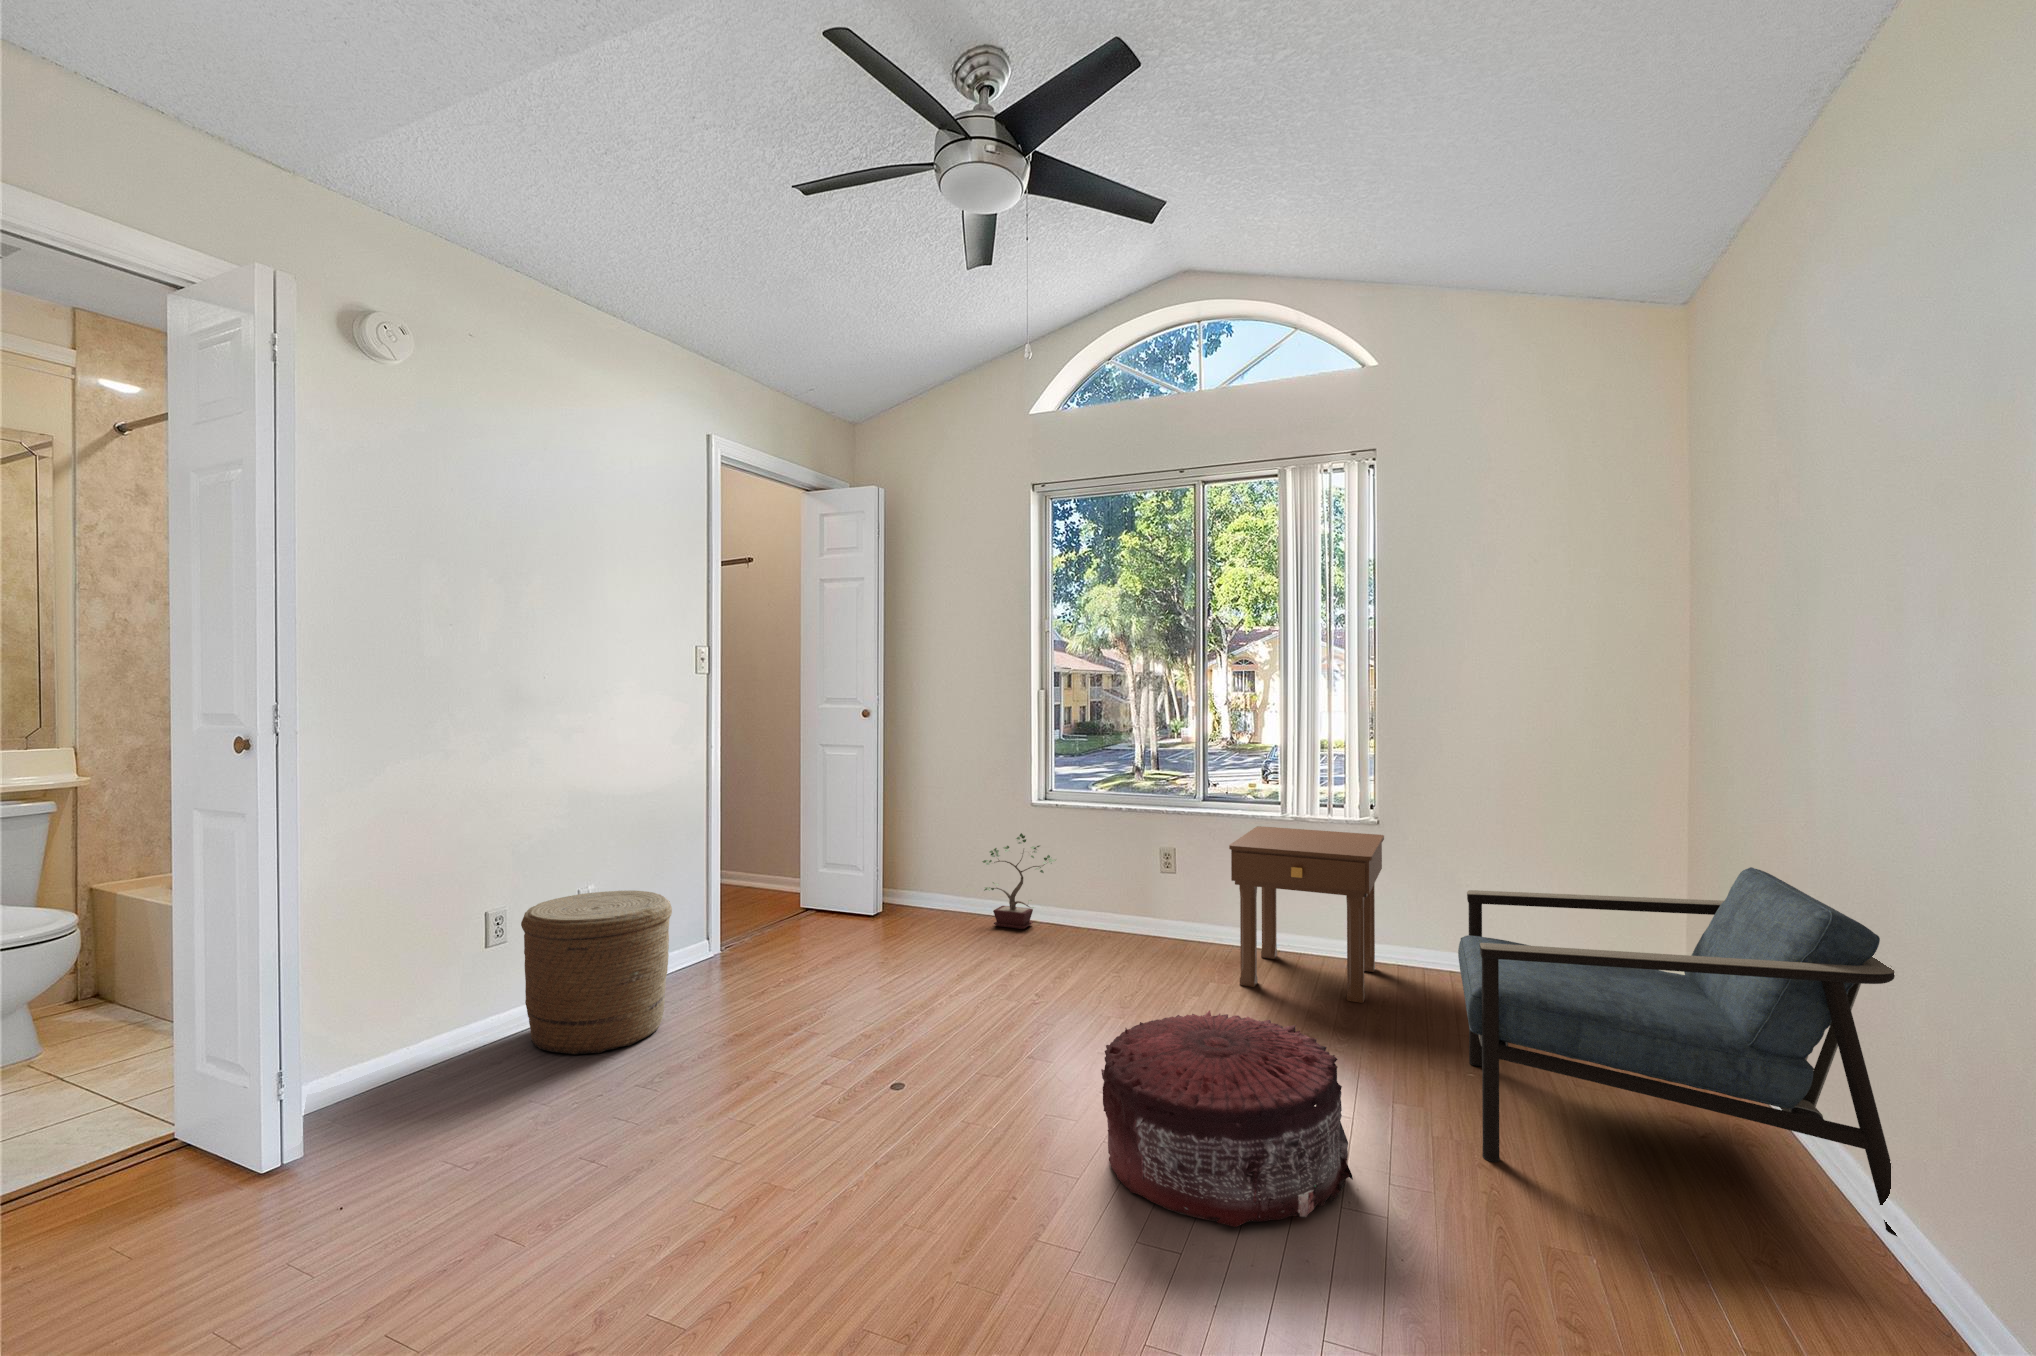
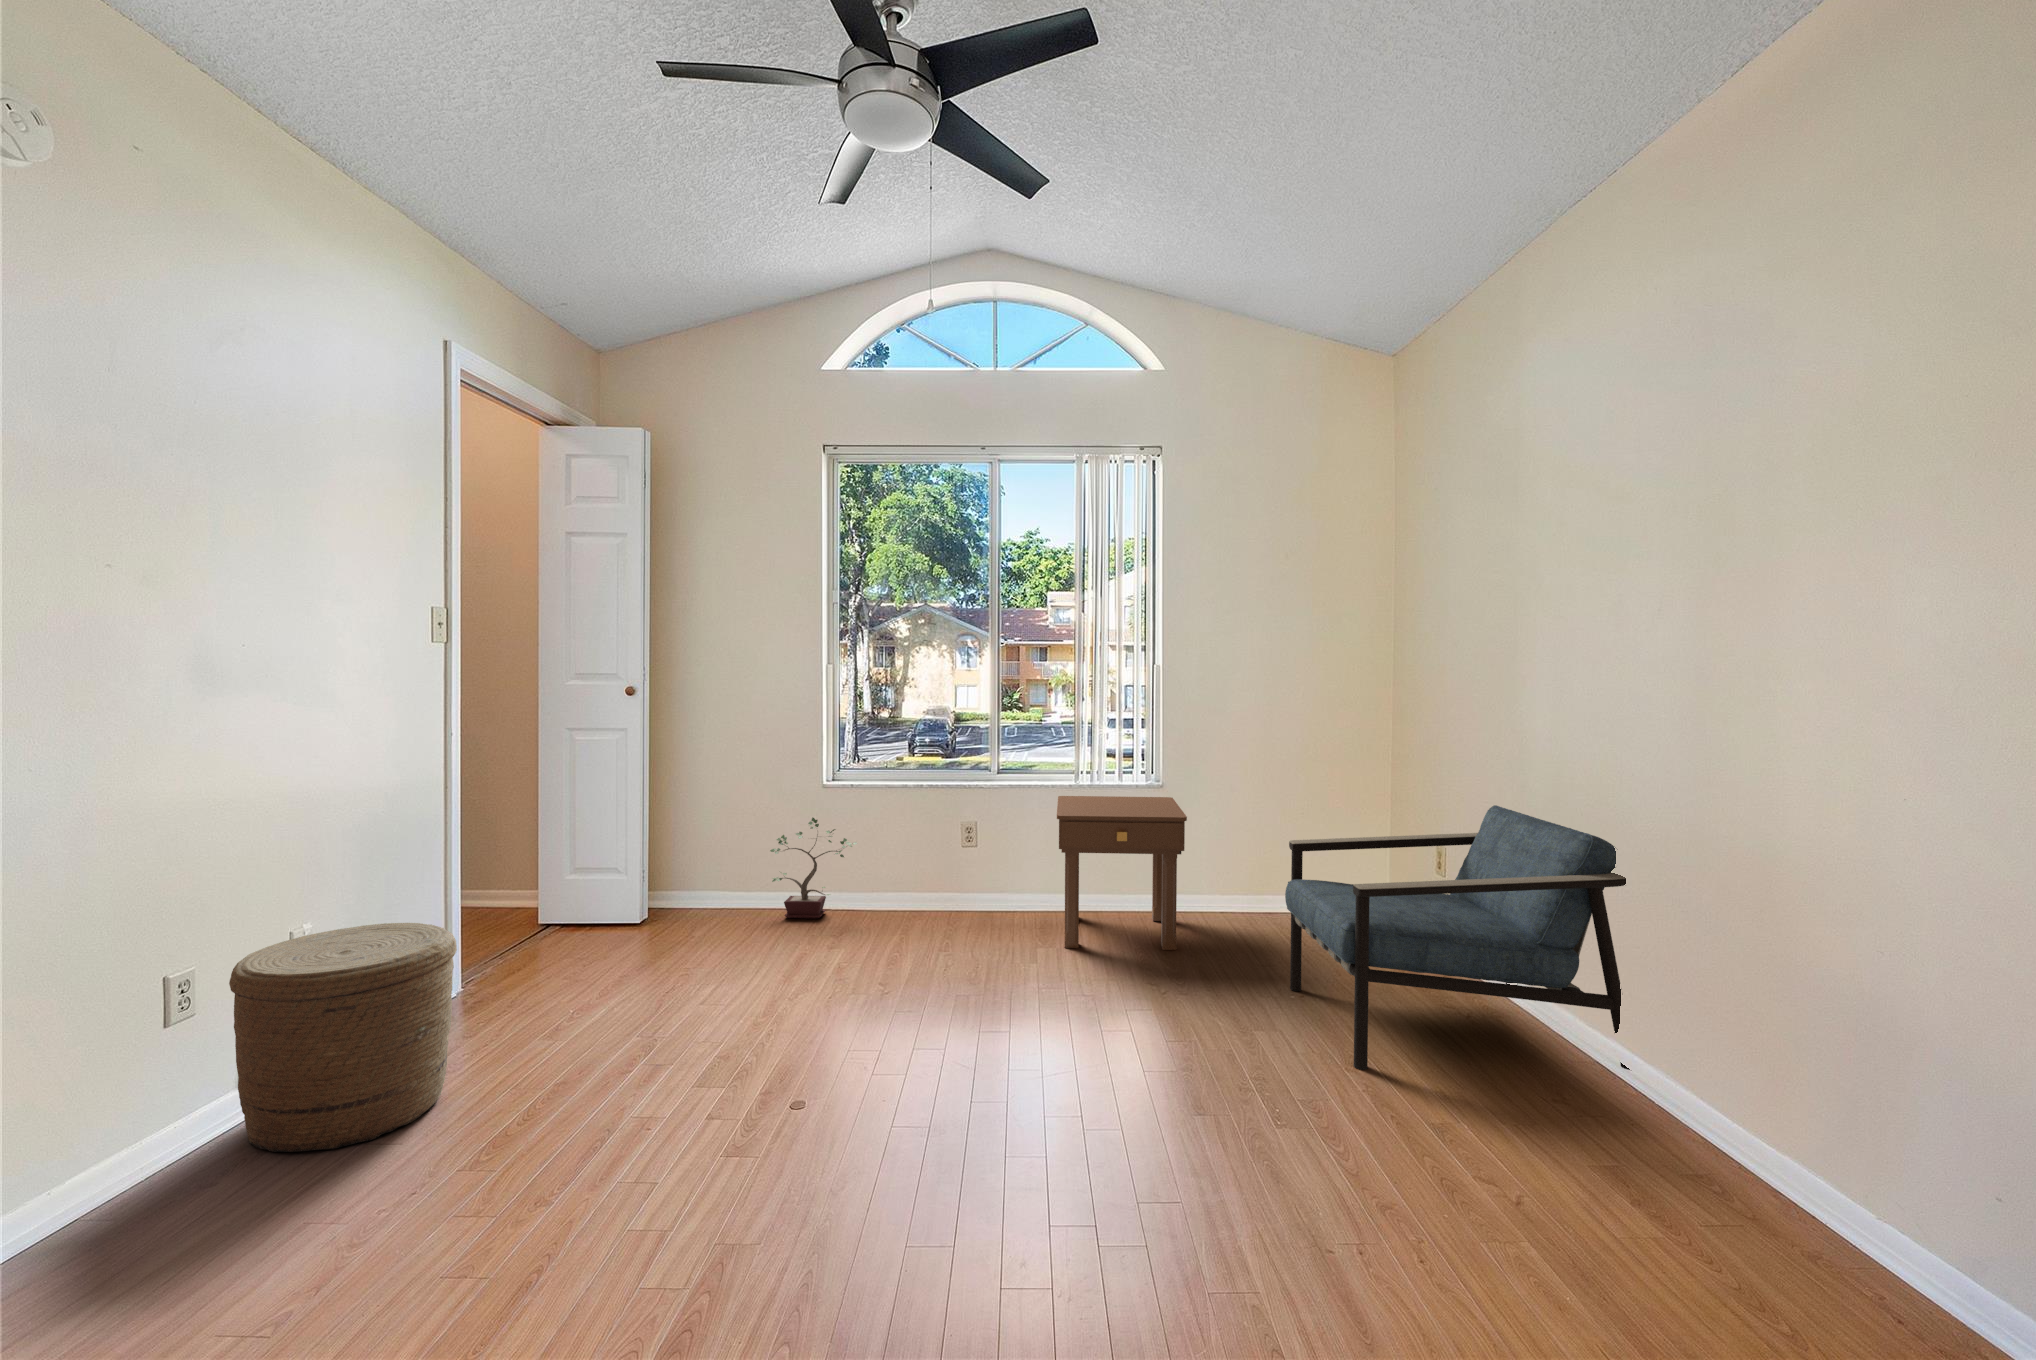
pouf: present [1101,1011,1353,1227] -> none [1052,974,1285,1174]

